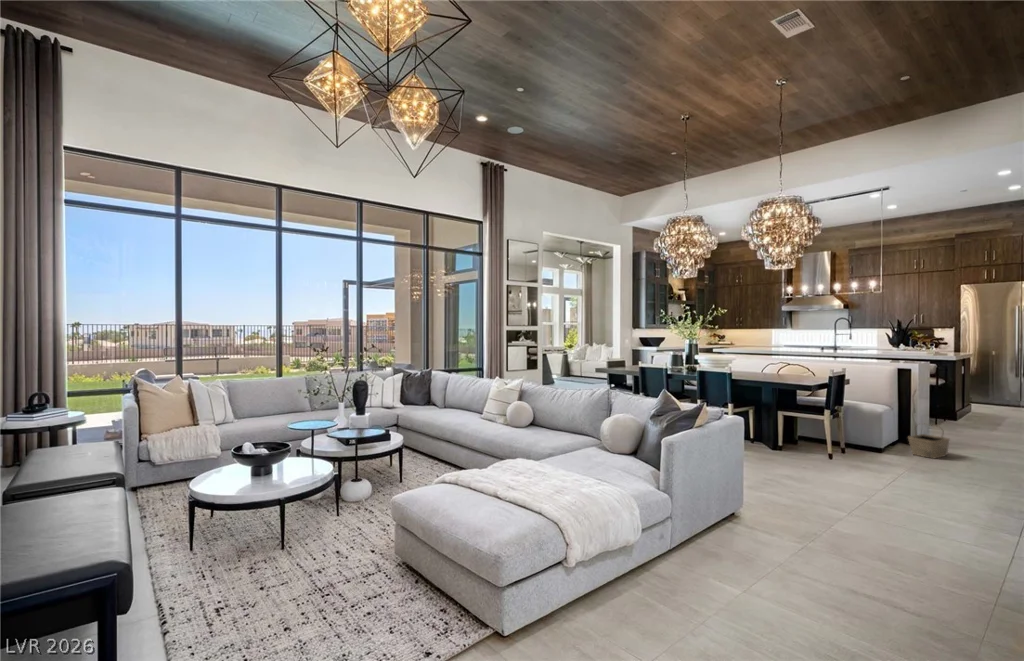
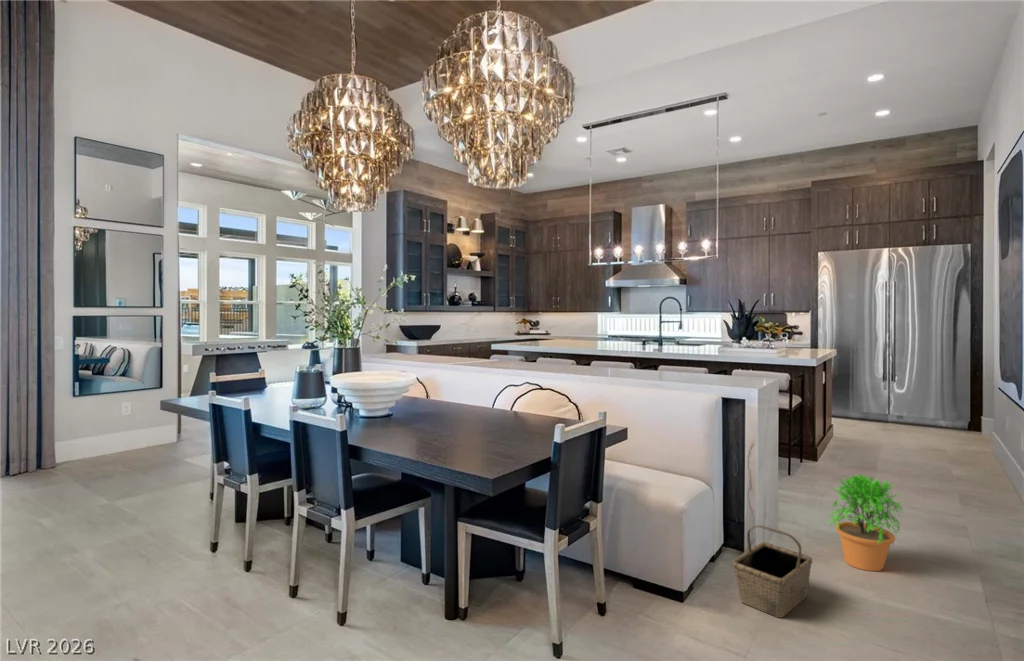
potted plant: none [960,406,1005,453] -> present [829,474,902,571]

